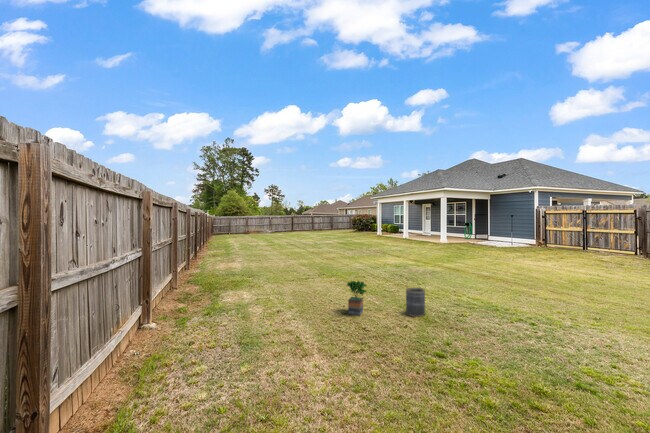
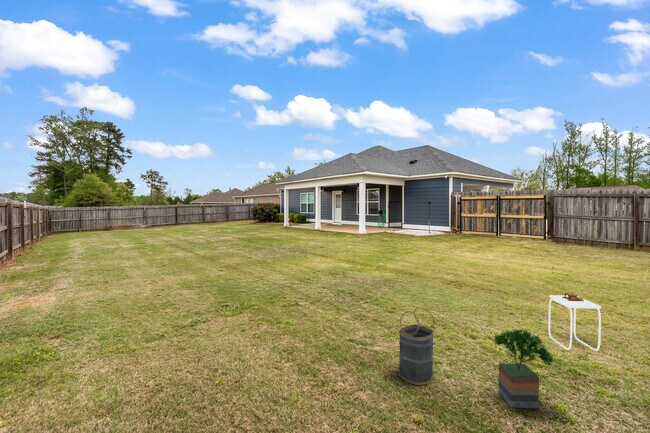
side table: none [521,280,546,317] -> present [548,293,601,351]
potted tree: present [347,281,367,315] -> present [494,329,554,408]

